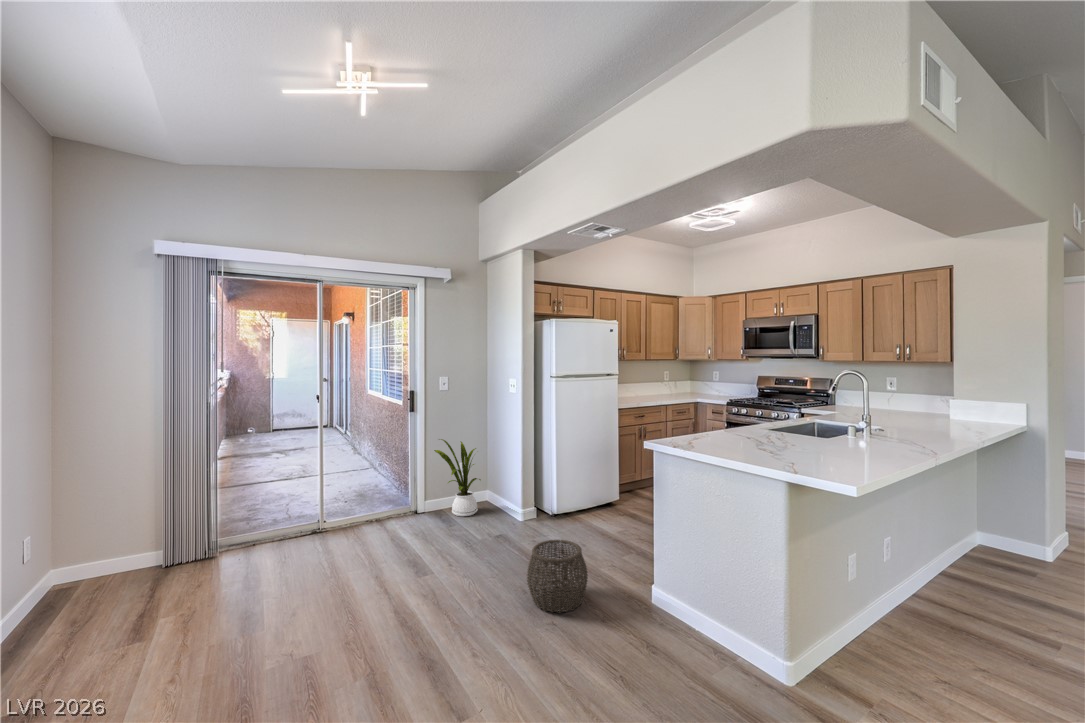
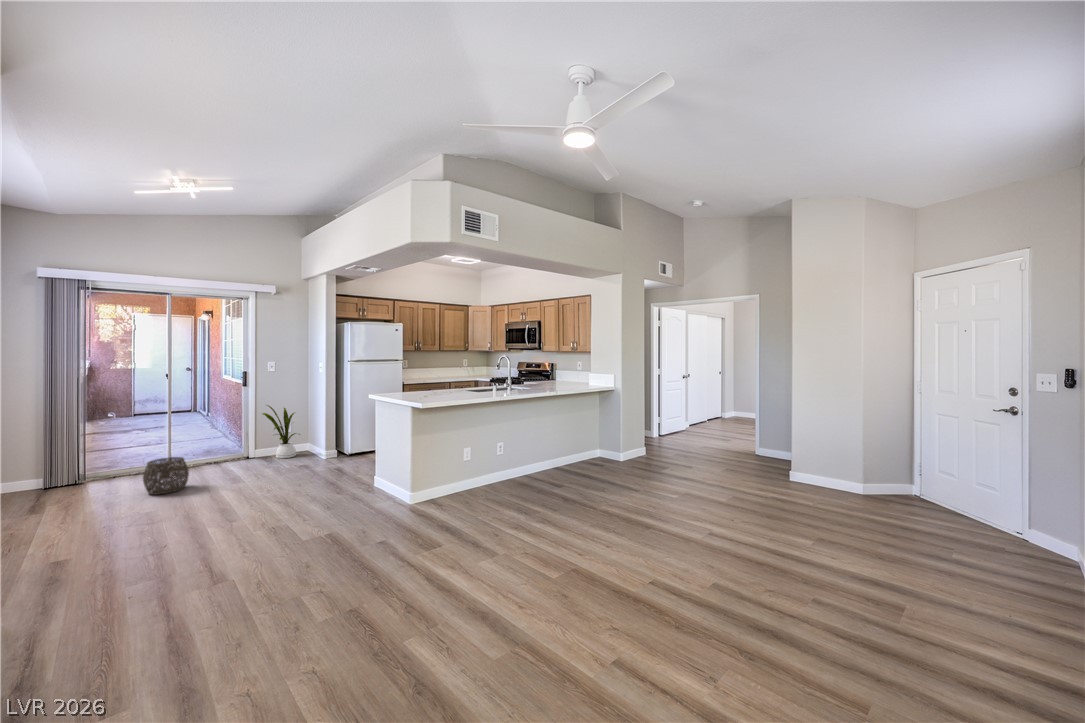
woven basket: present [527,540,588,613] -> present [143,457,189,495]

